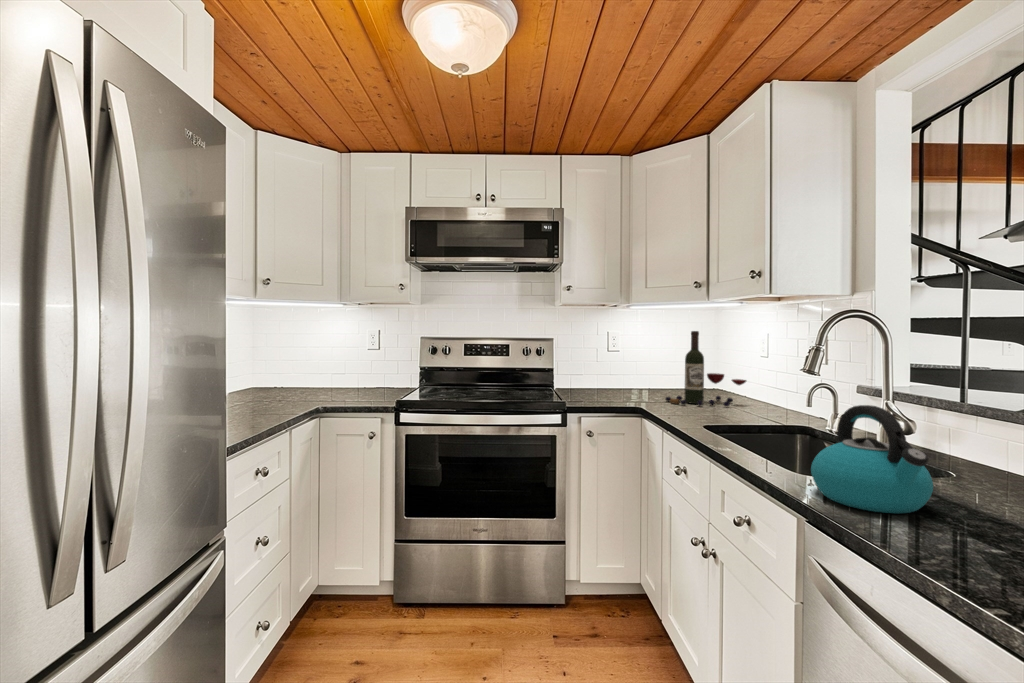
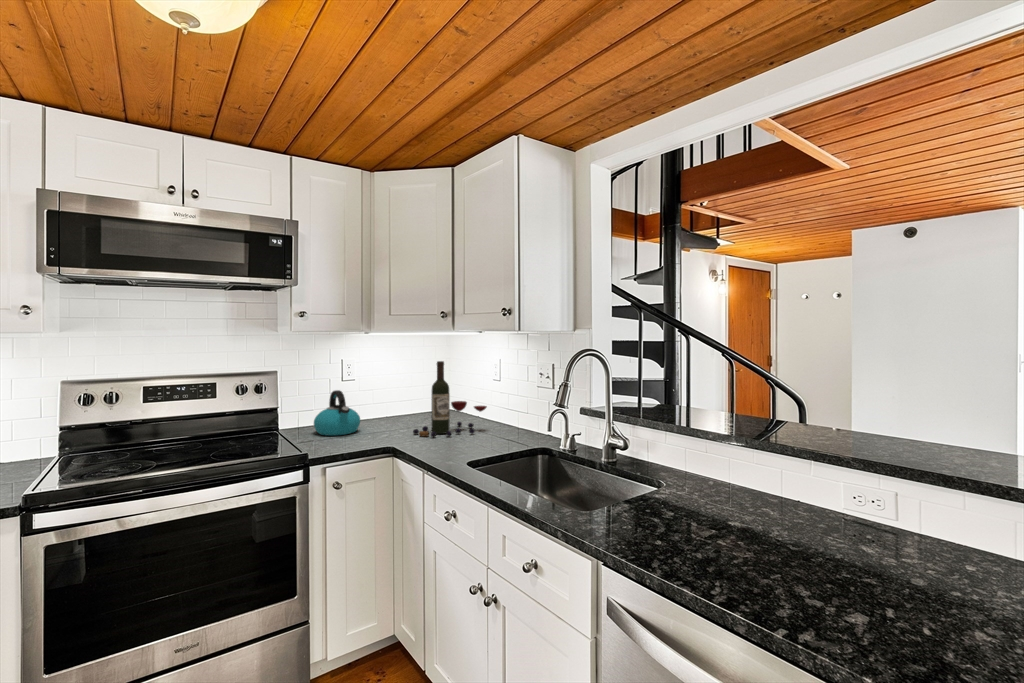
kettle: present [811,405,933,514] -> present [314,390,360,436]

